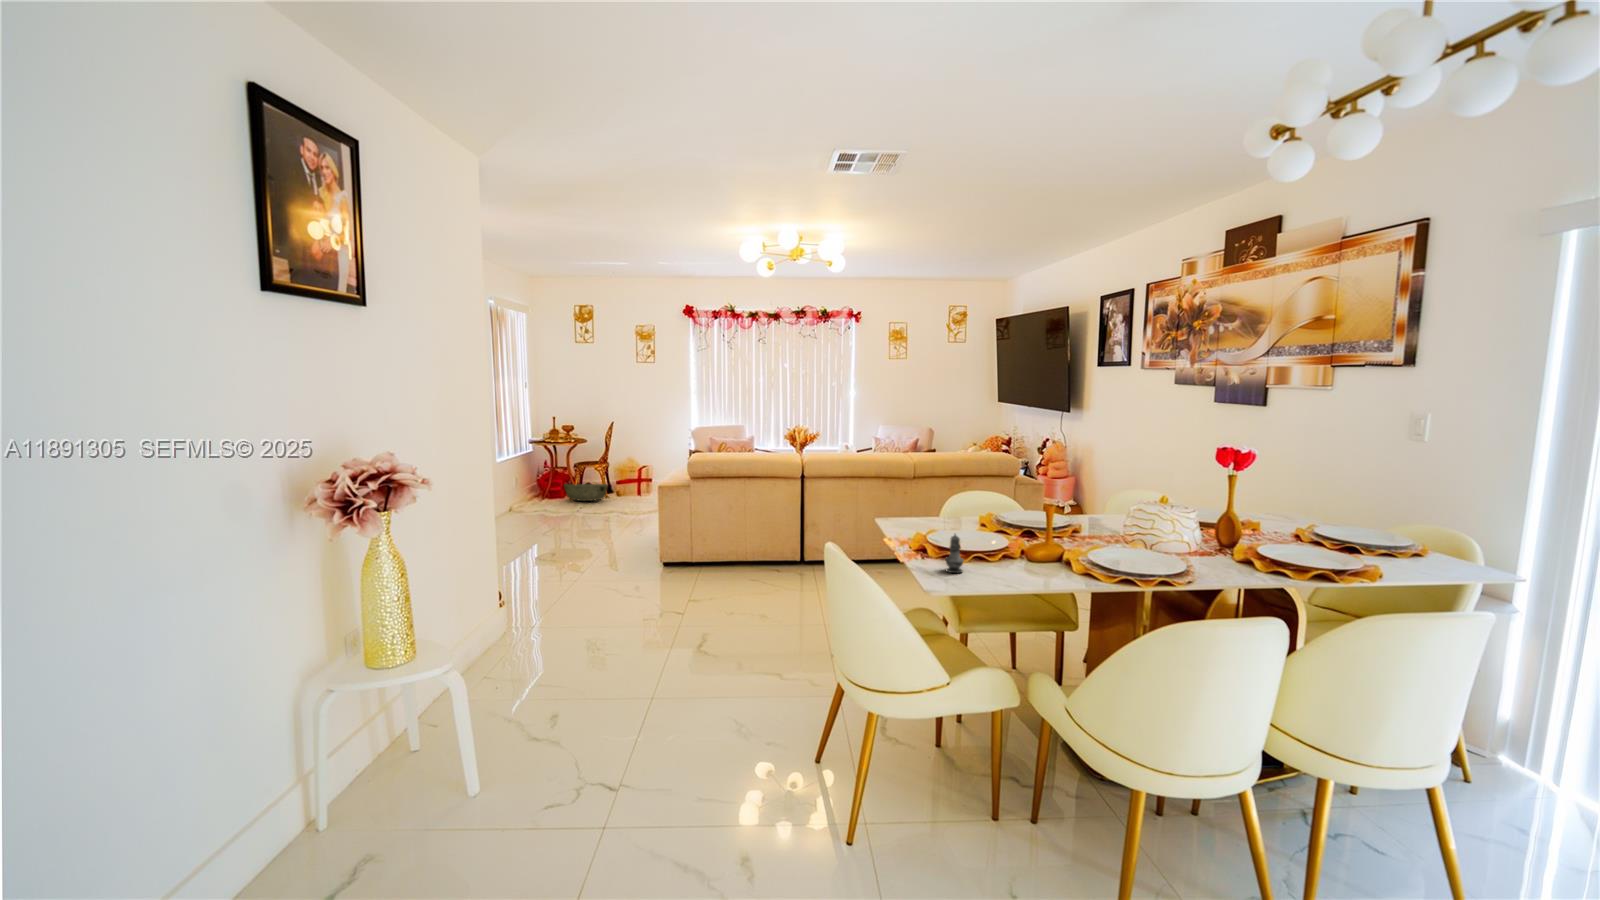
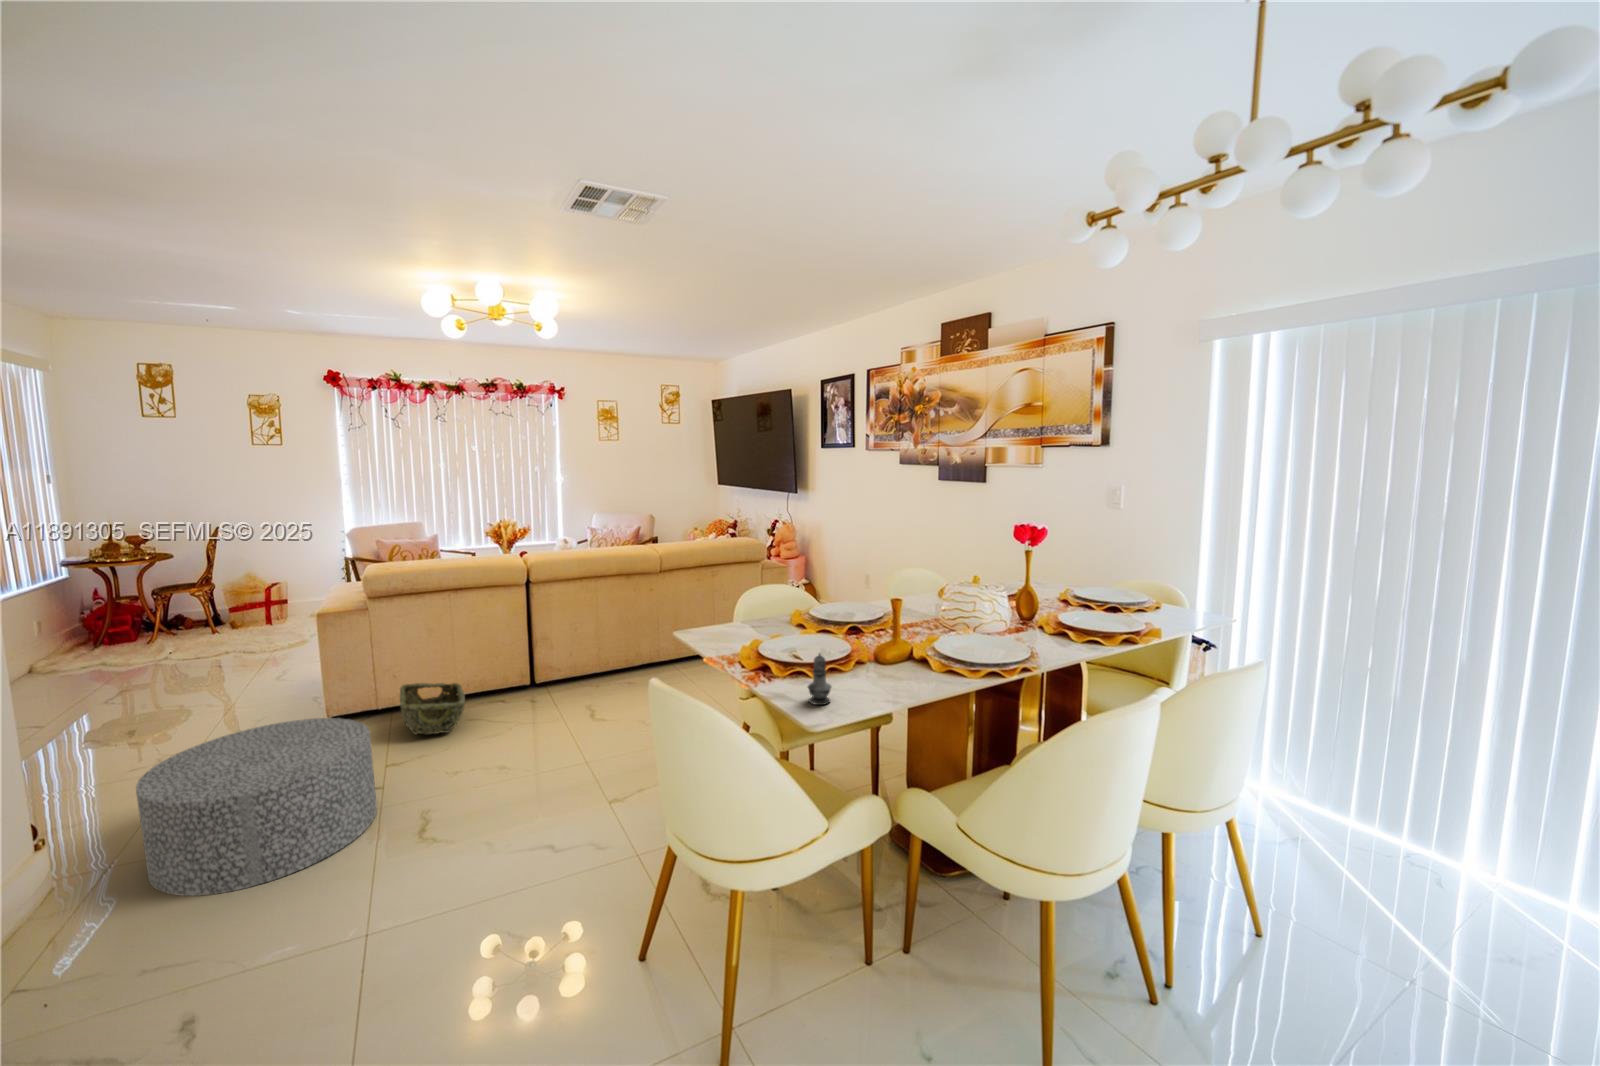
woven basket: present [564,484,608,501] -> present [400,683,465,735]
ottoman: none [563,556,685,652] -> present [136,718,377,896]

